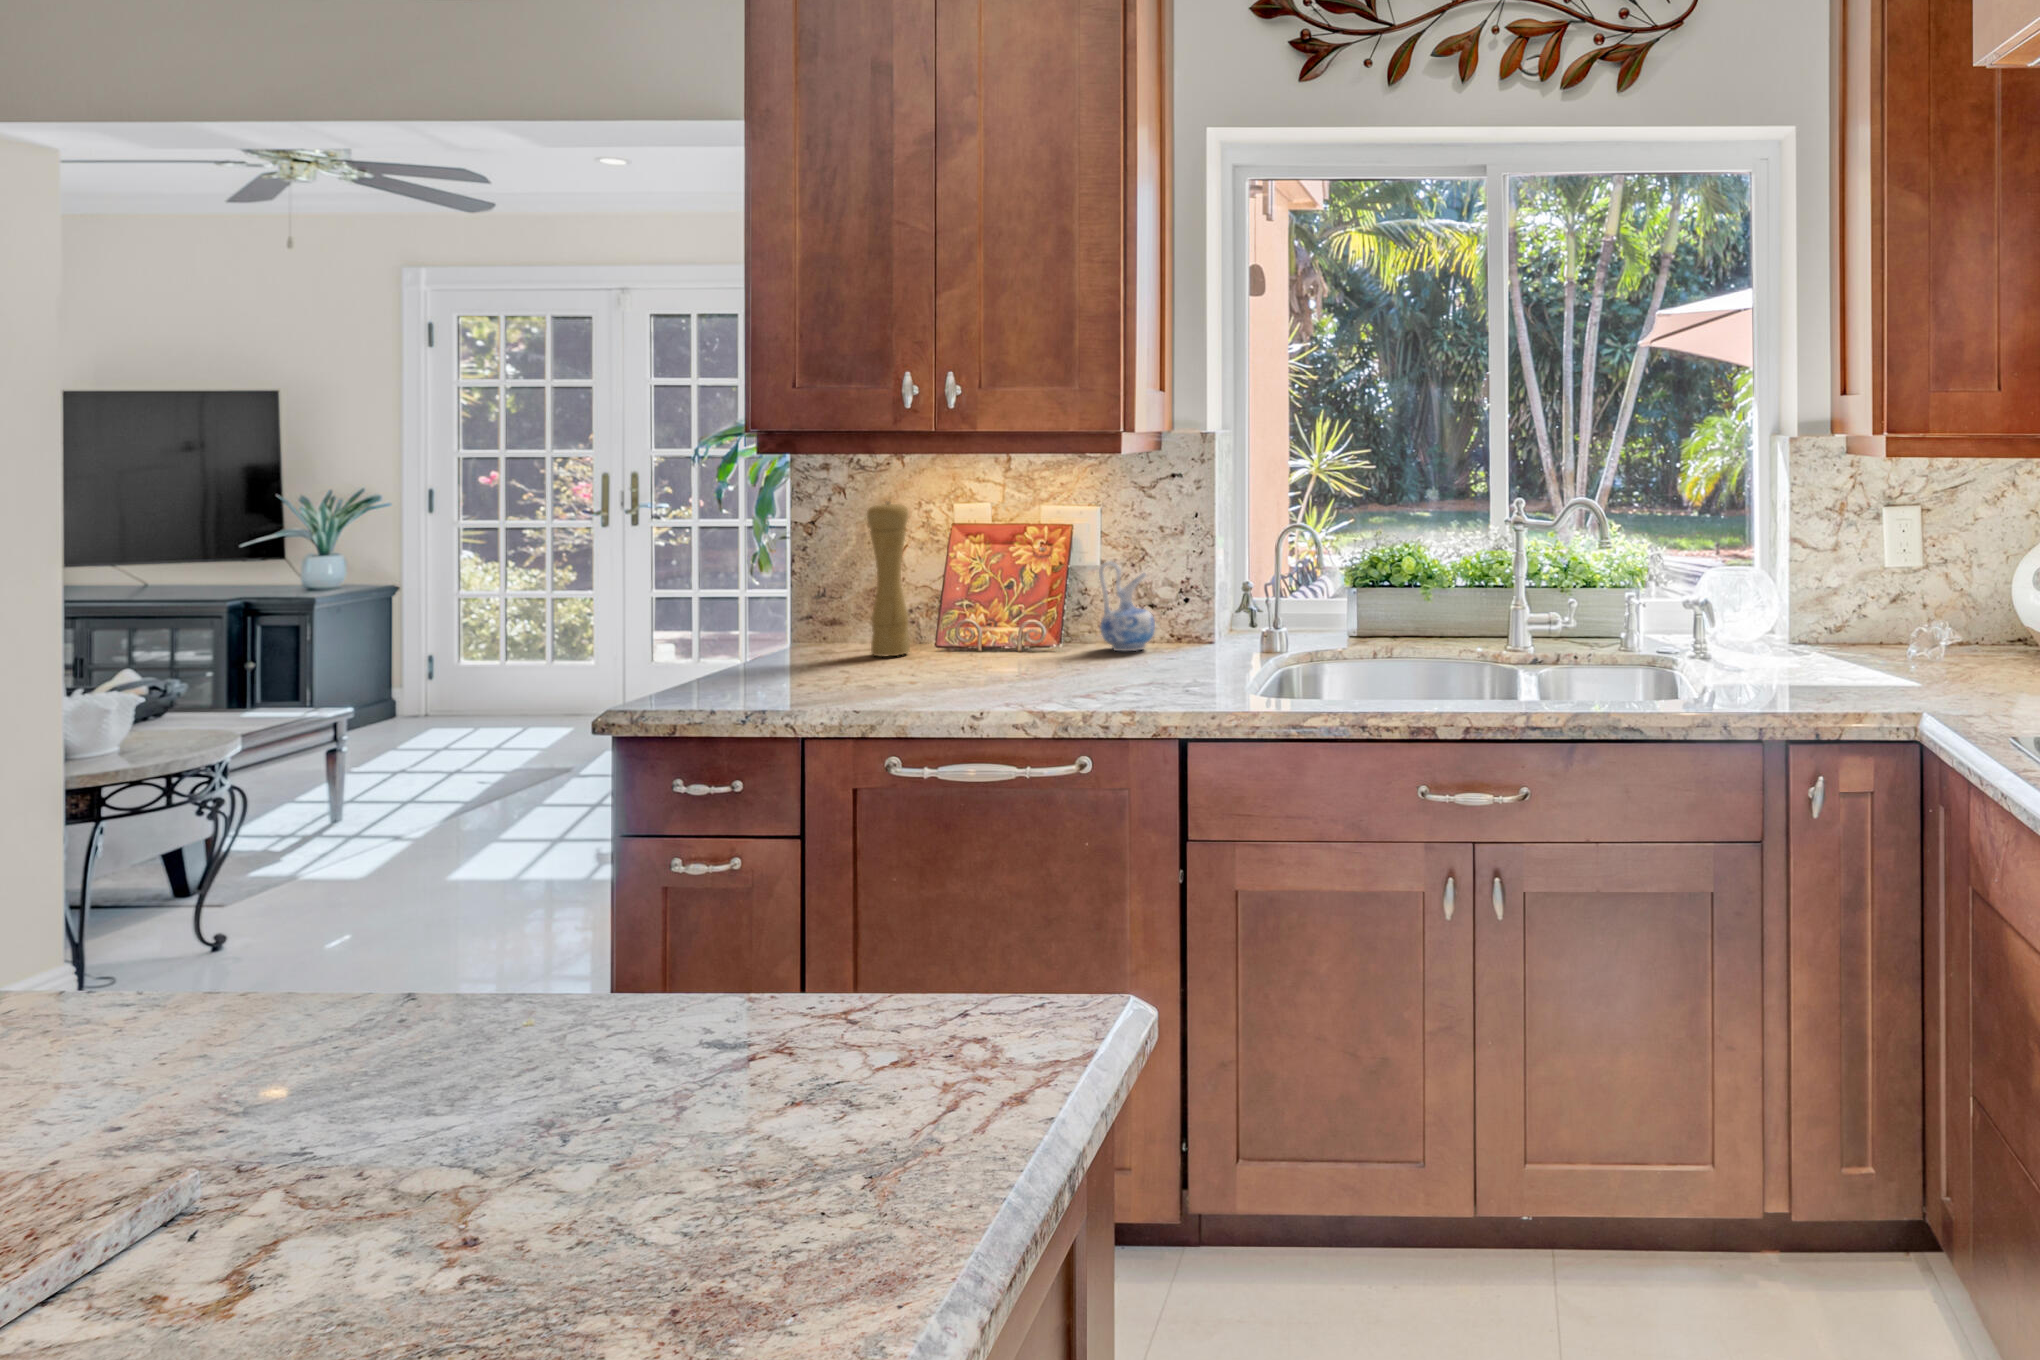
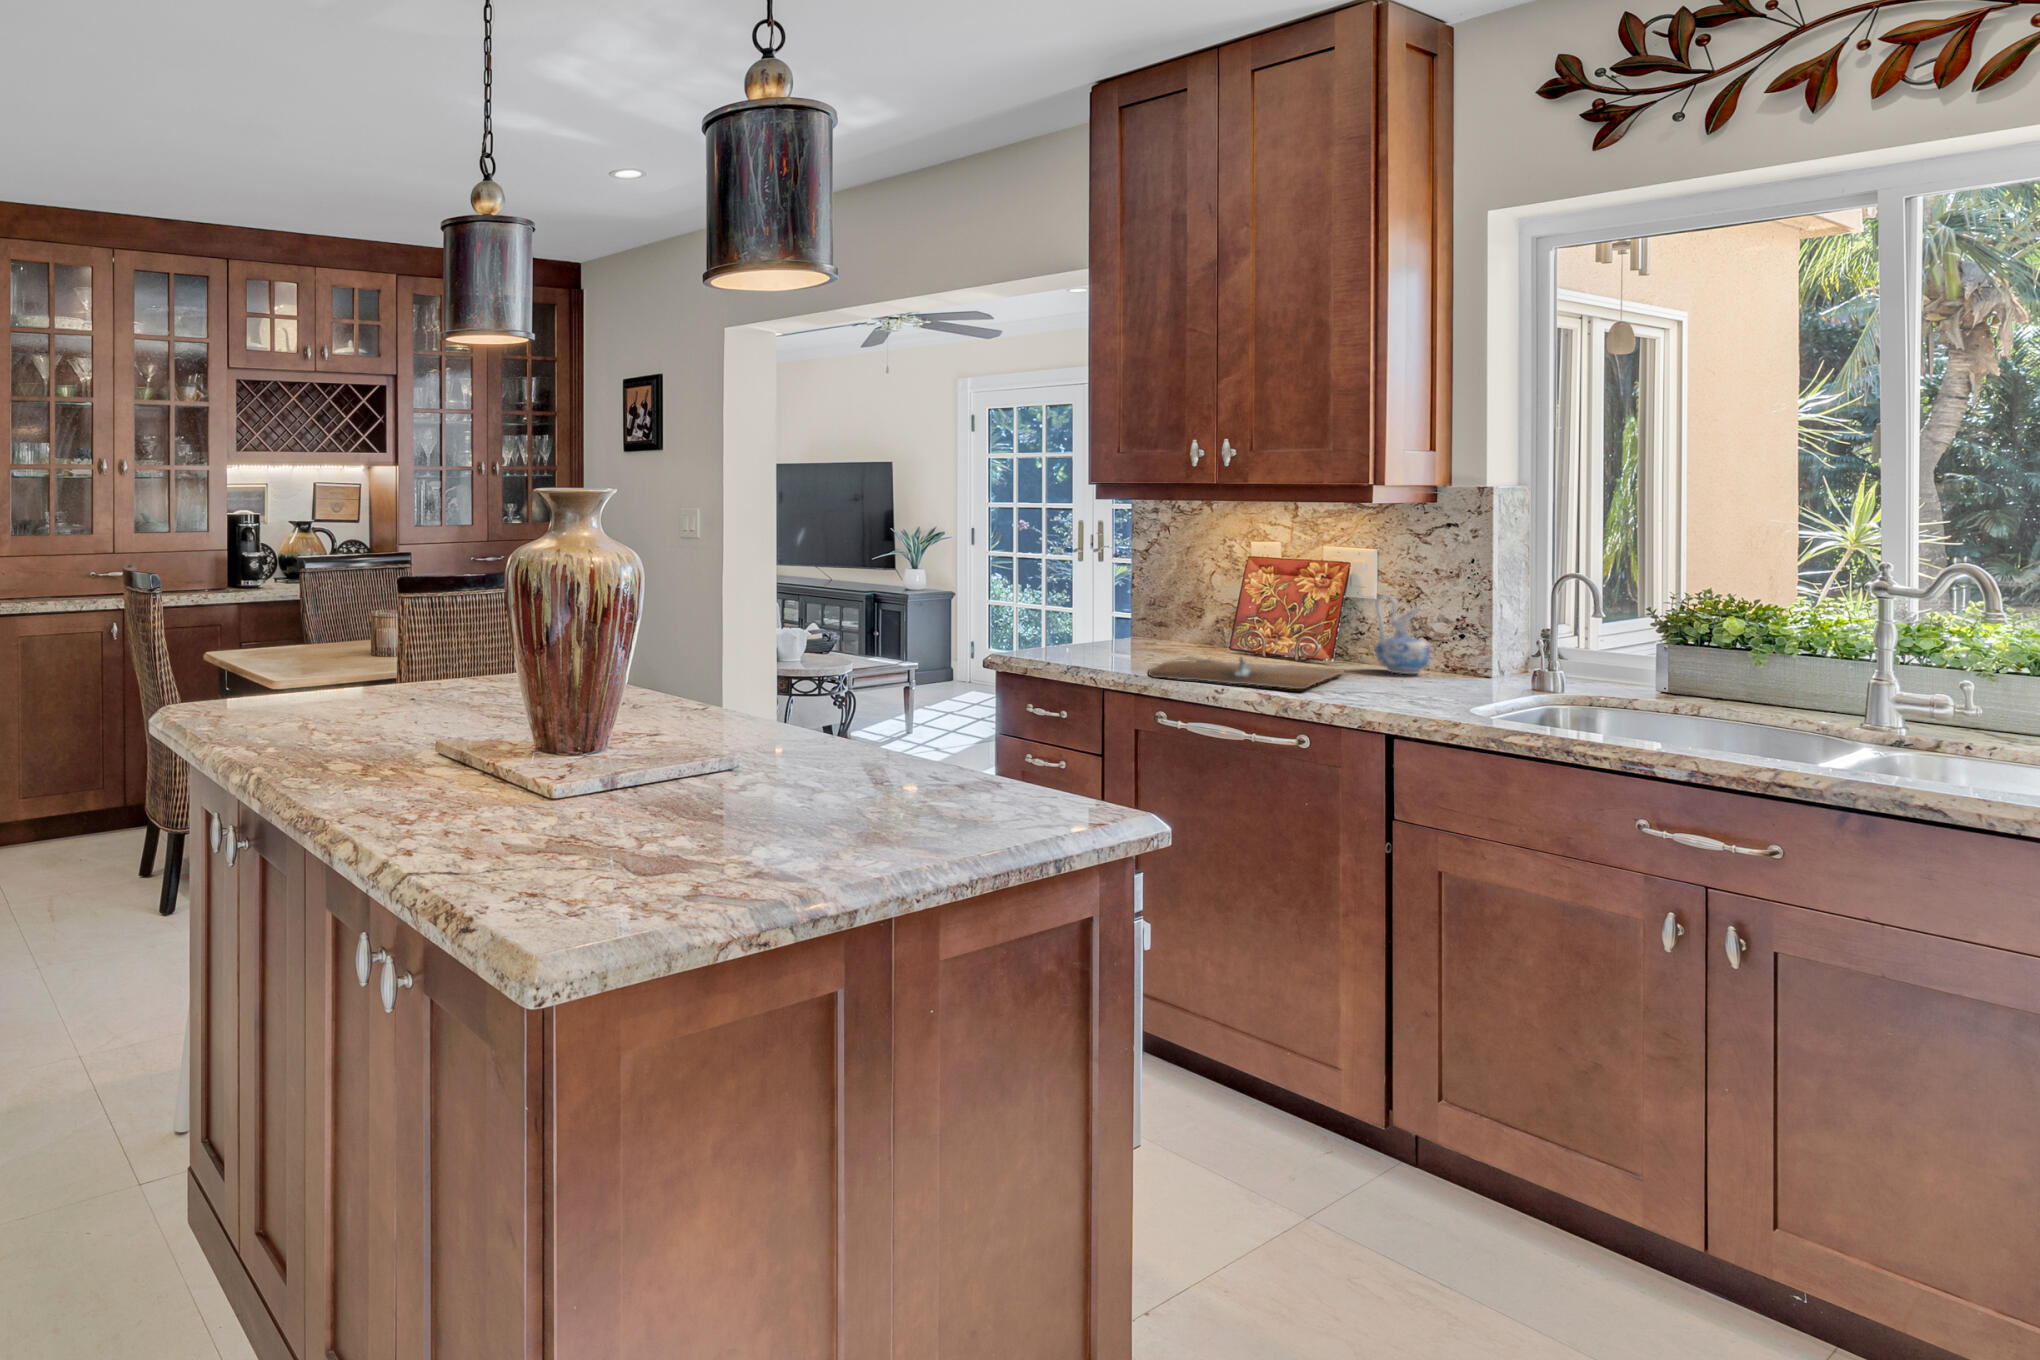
pepper mill: present [867,502,910,656] -> none [1178,532,1212,650]
cutting board: none [860,656,1084,712] -> present [1148,657,1343,689]

